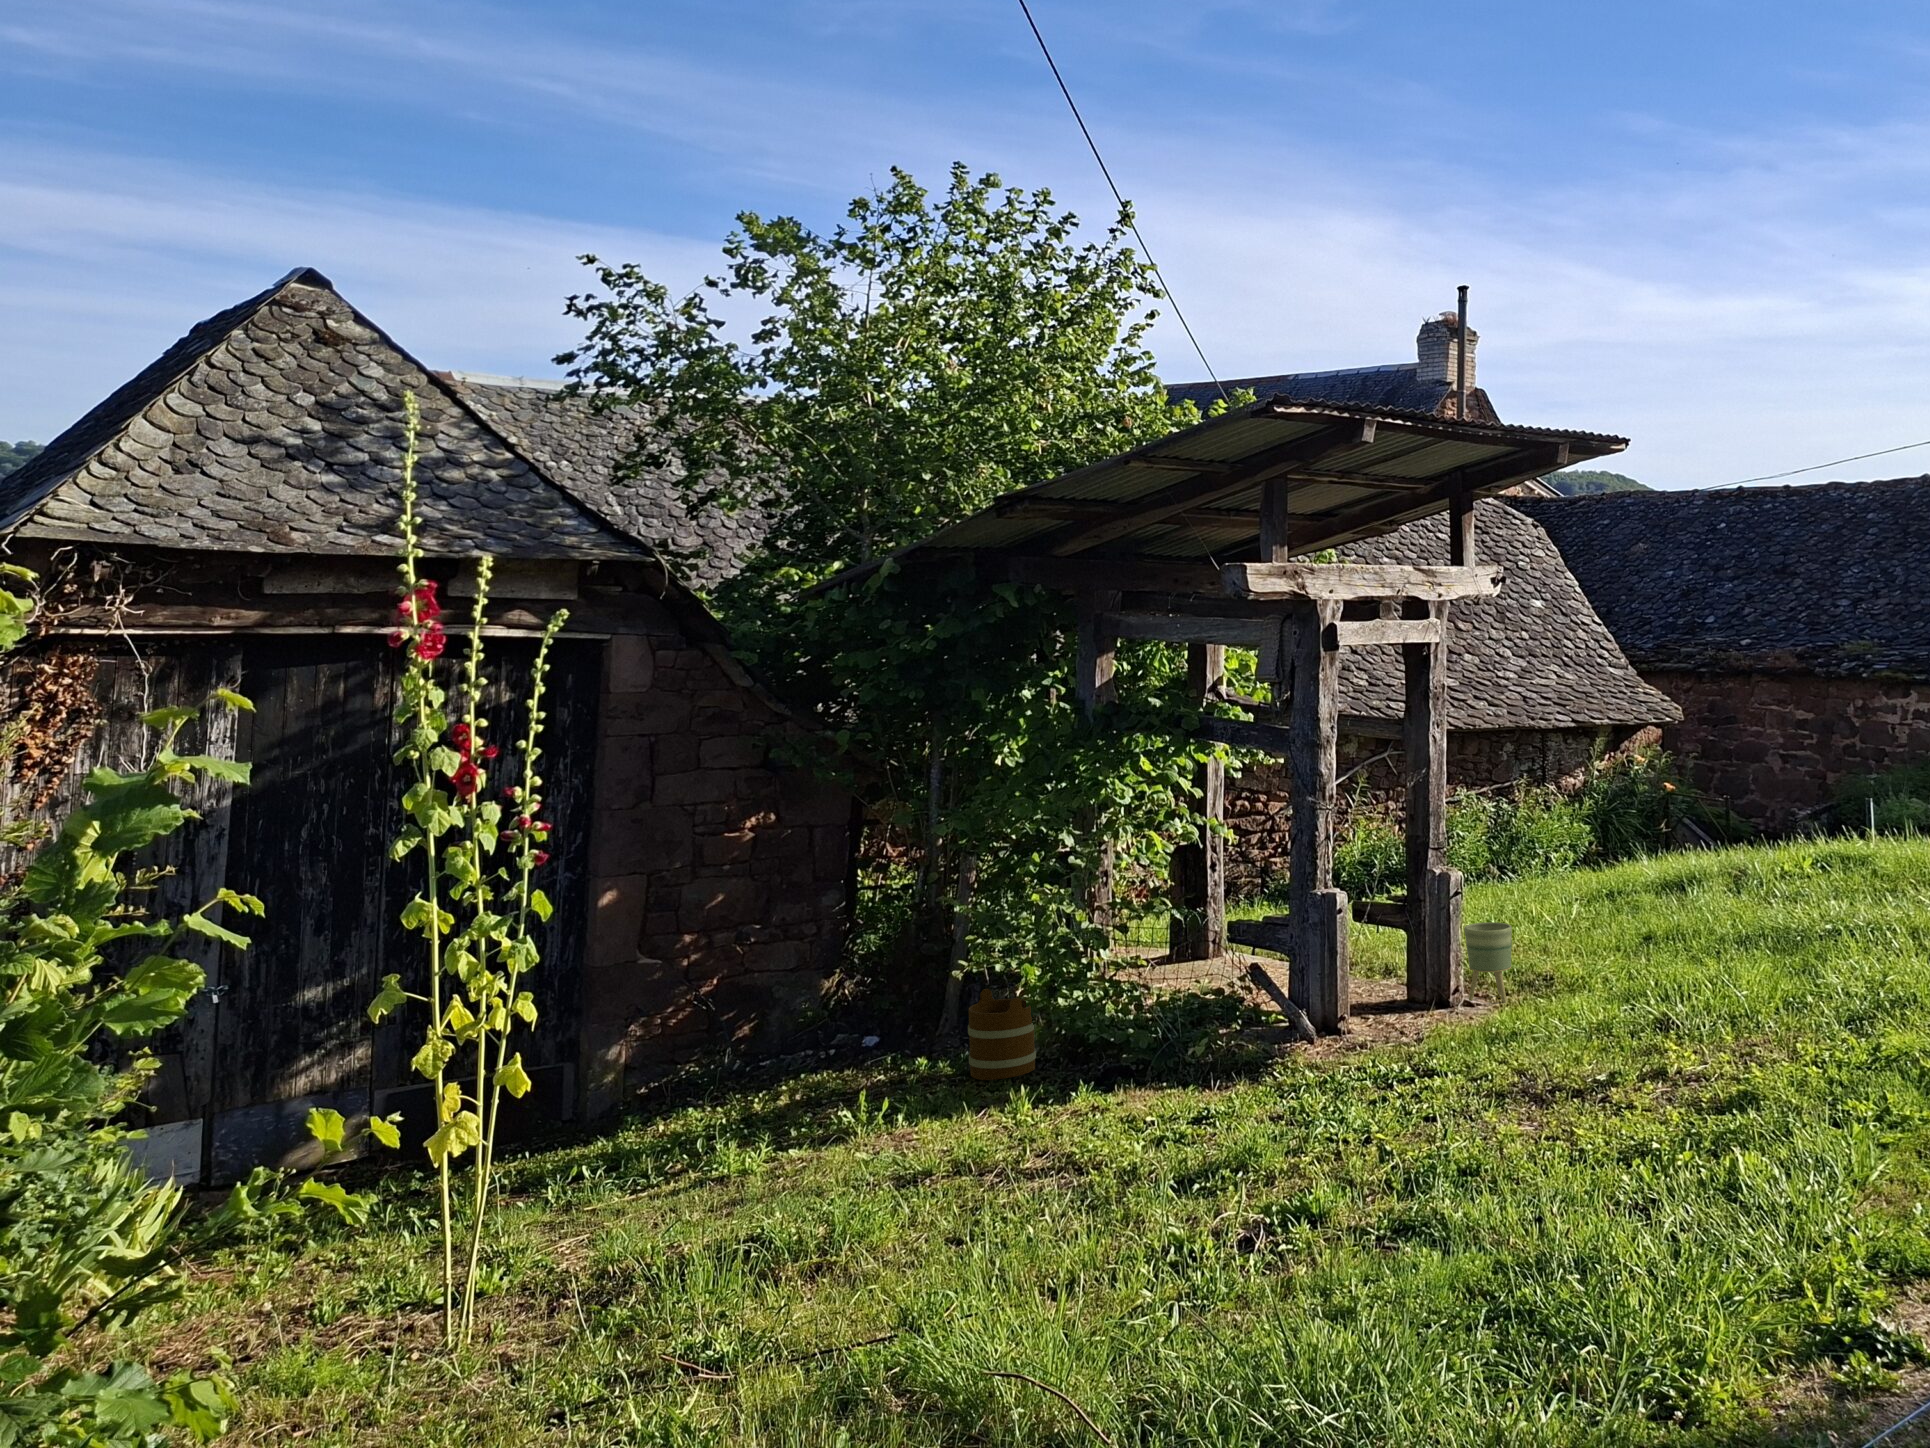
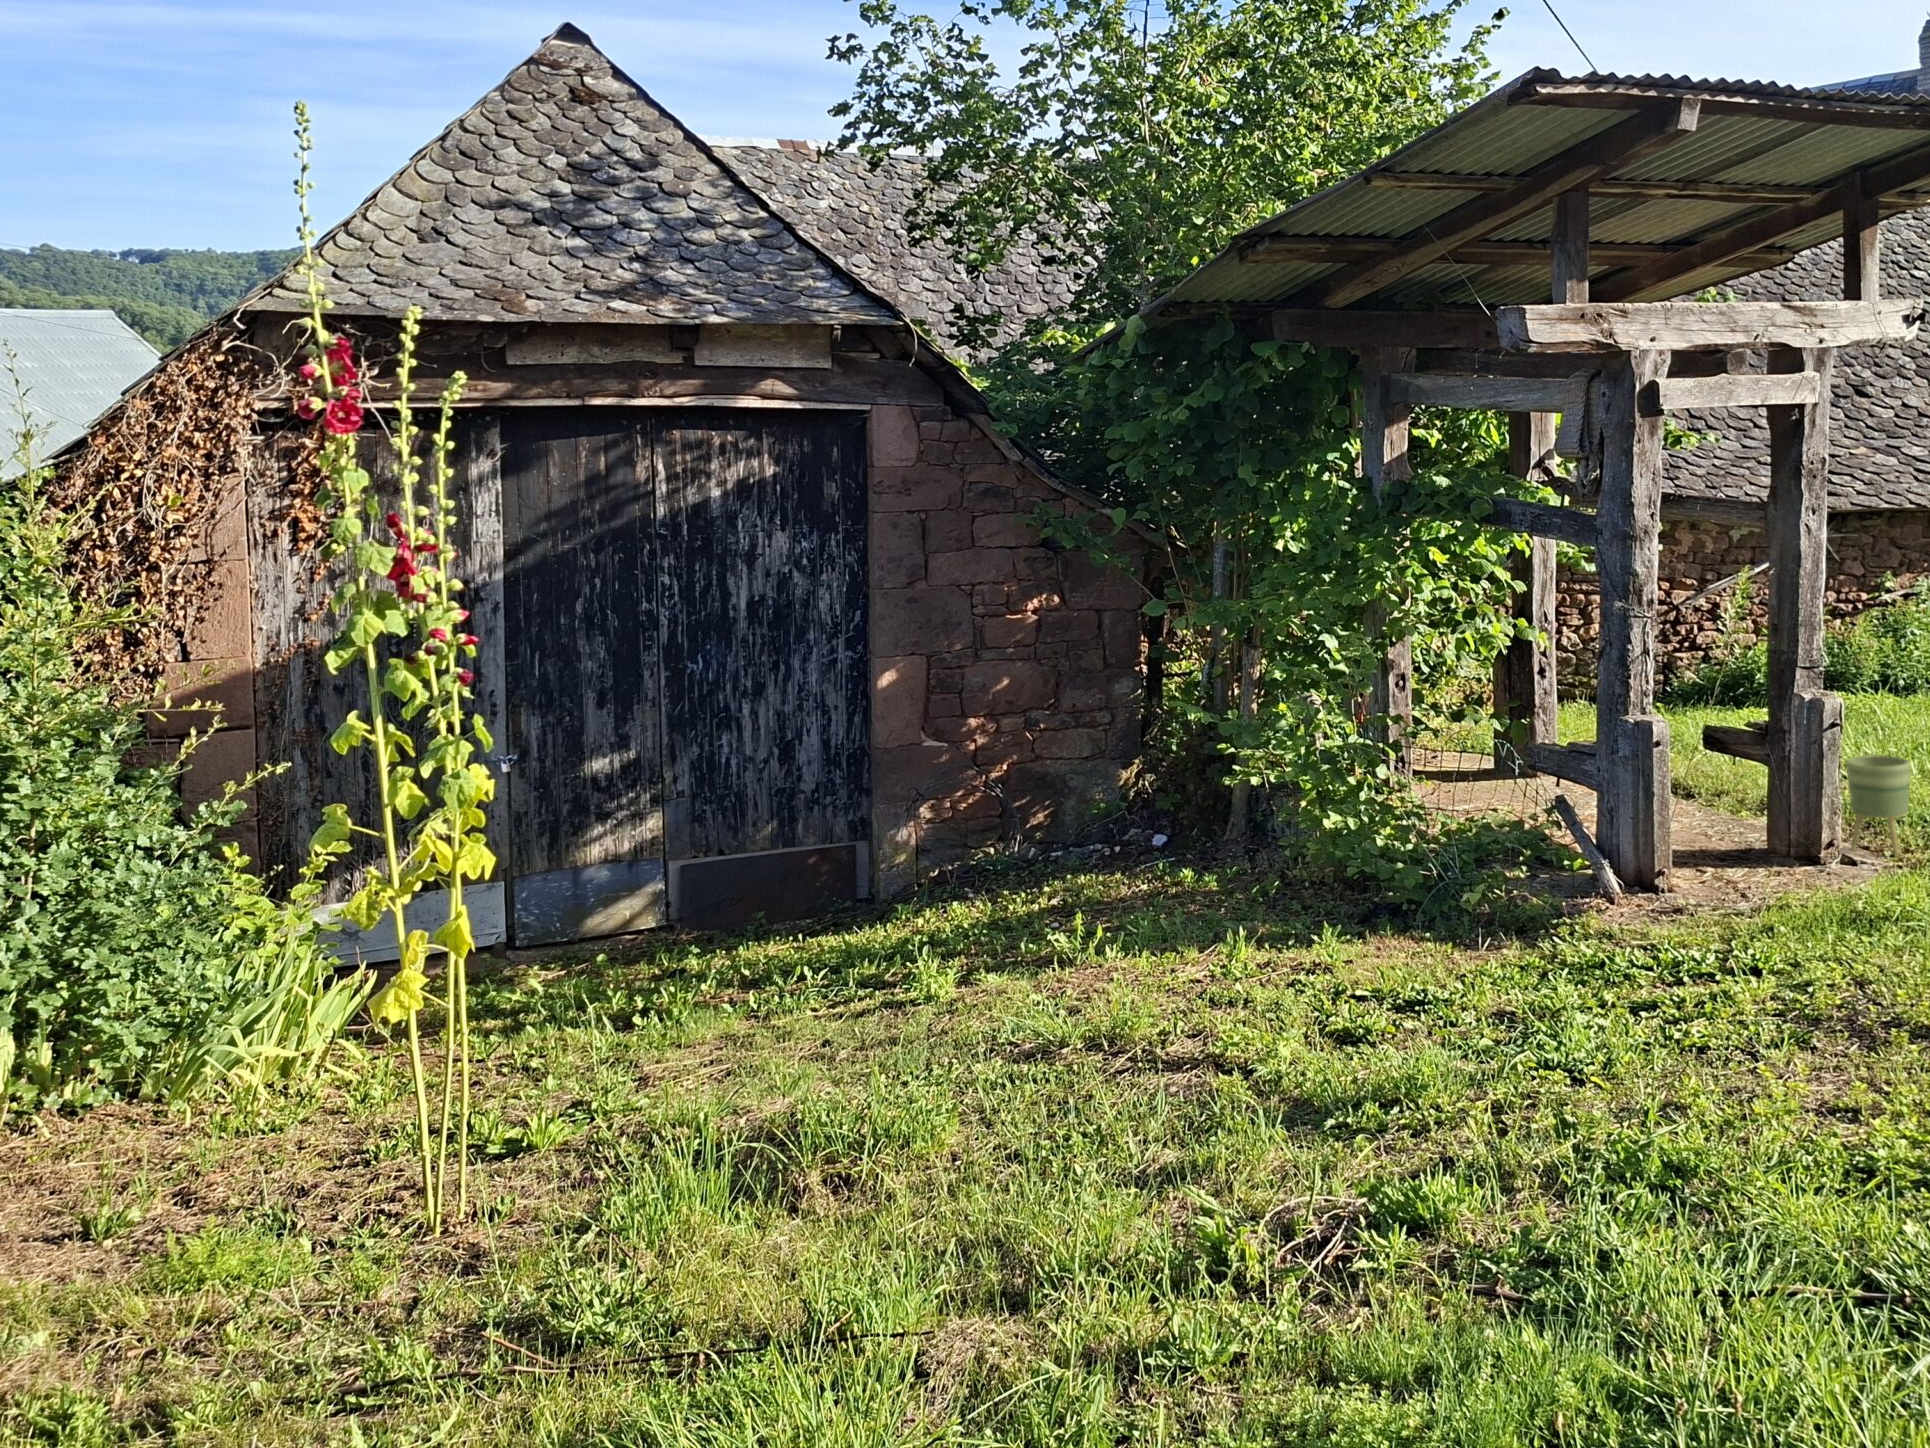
bucket: present [968,989,1036,1080] -> none [1233,800,1310,904]

